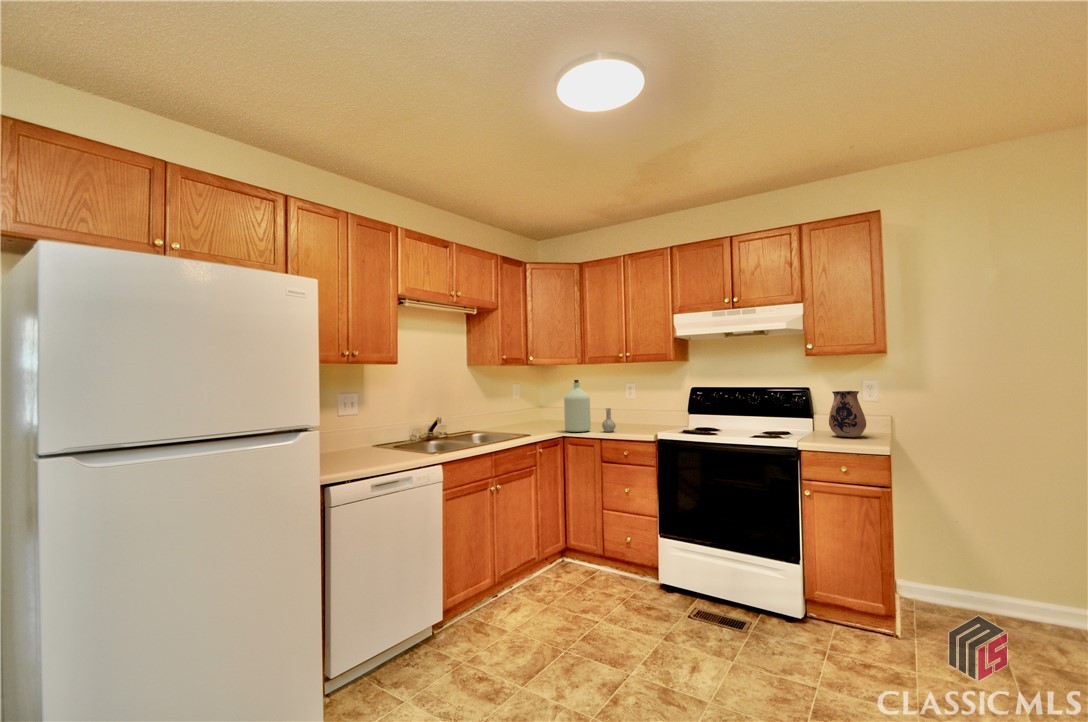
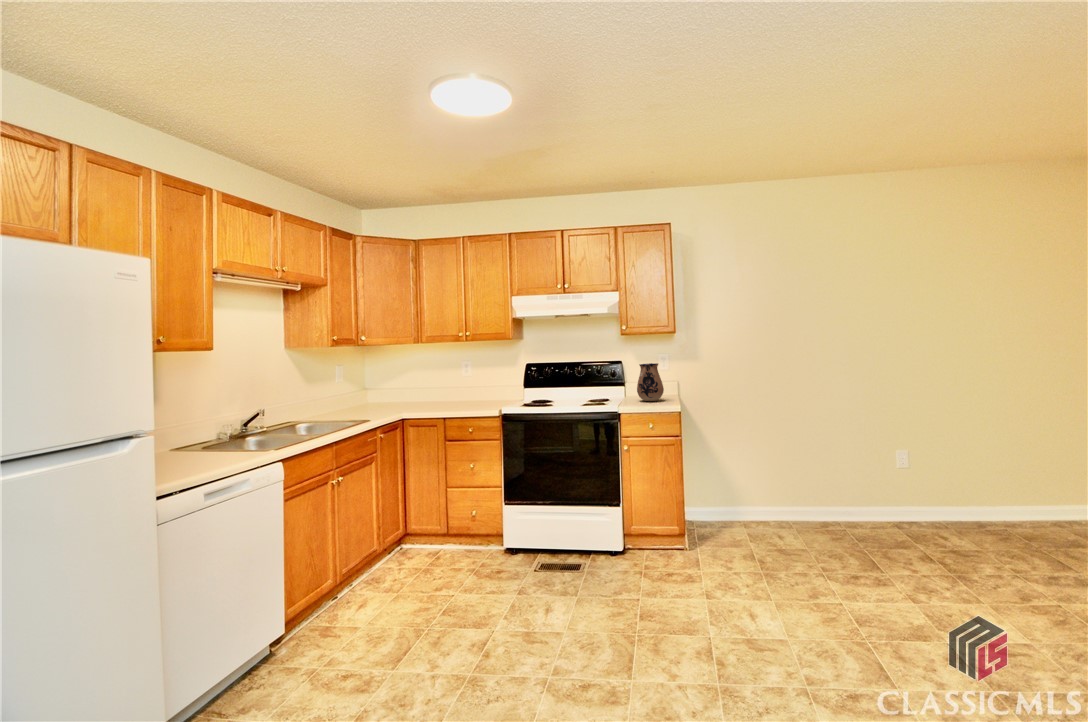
bottle: present [564,380,616,432] -> none [403,361,456,413]

